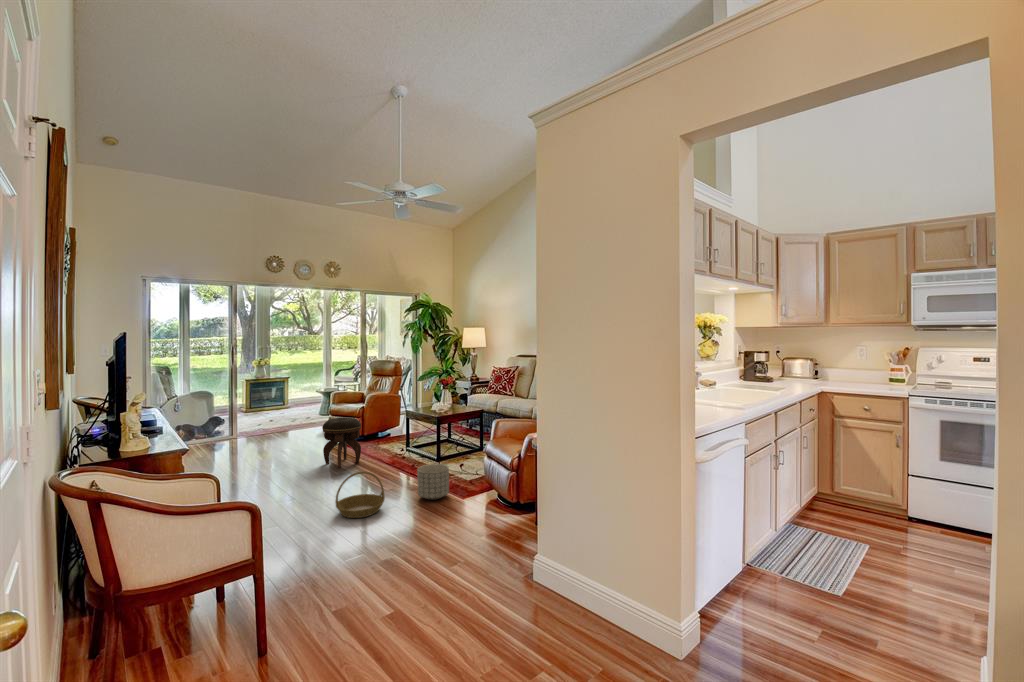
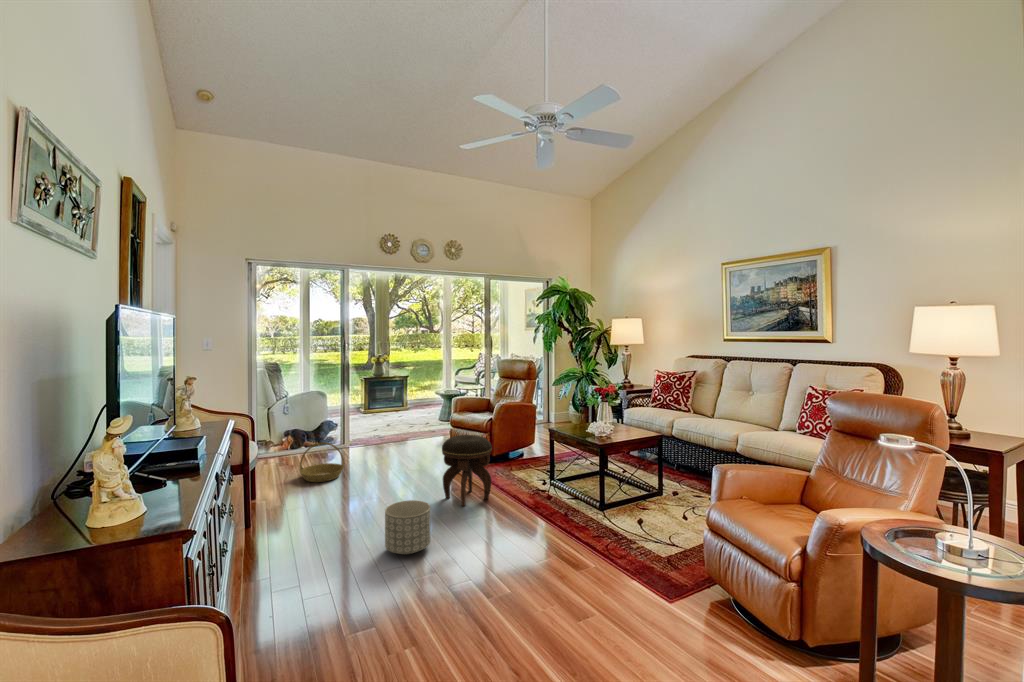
planter: present [417,464,449,500] -> present [385,500,430,555]
basket: present [336,471,385,518] -> present [300,442,344,482]

